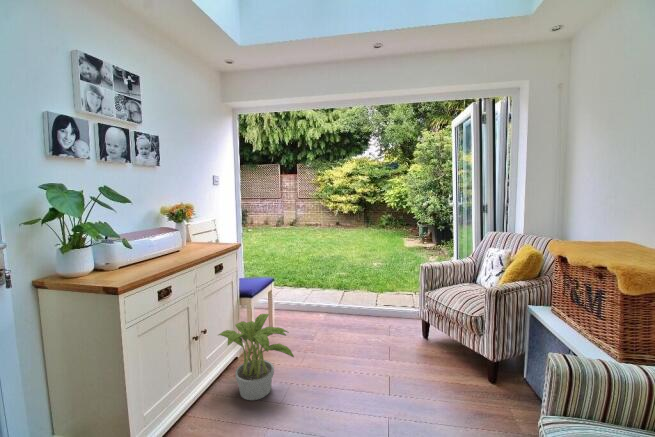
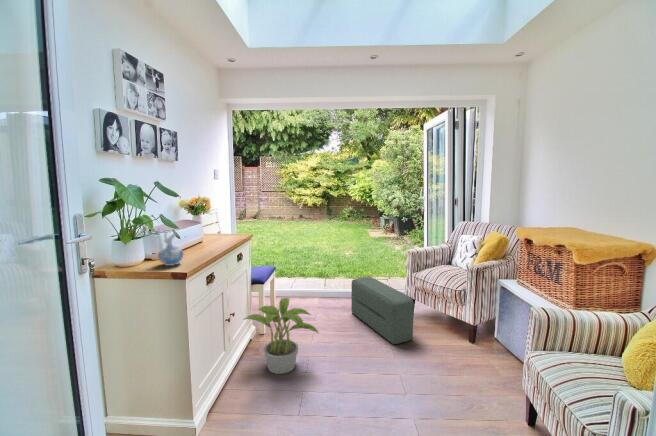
ceramic pitcher: none [96,234,125,276] -> present [157,227,183,266]
pouf: none [356,293,417,376] -> present [351,277,414,344]

